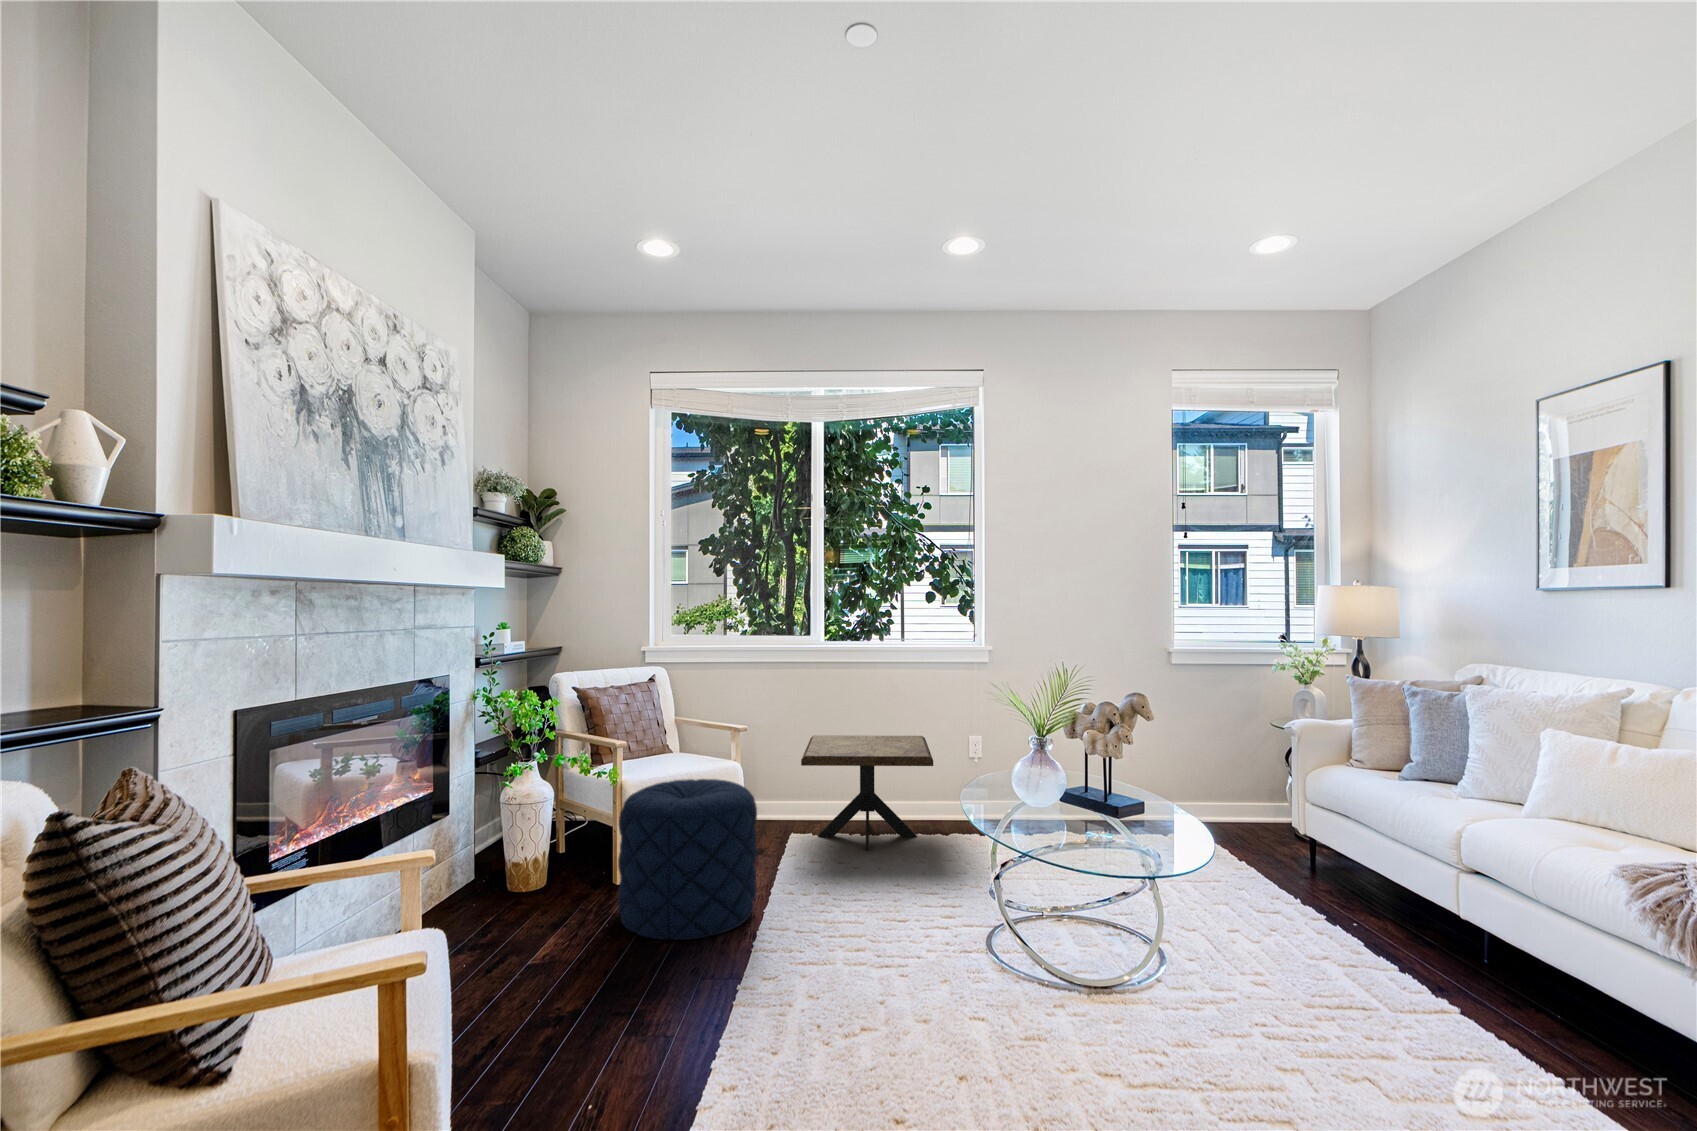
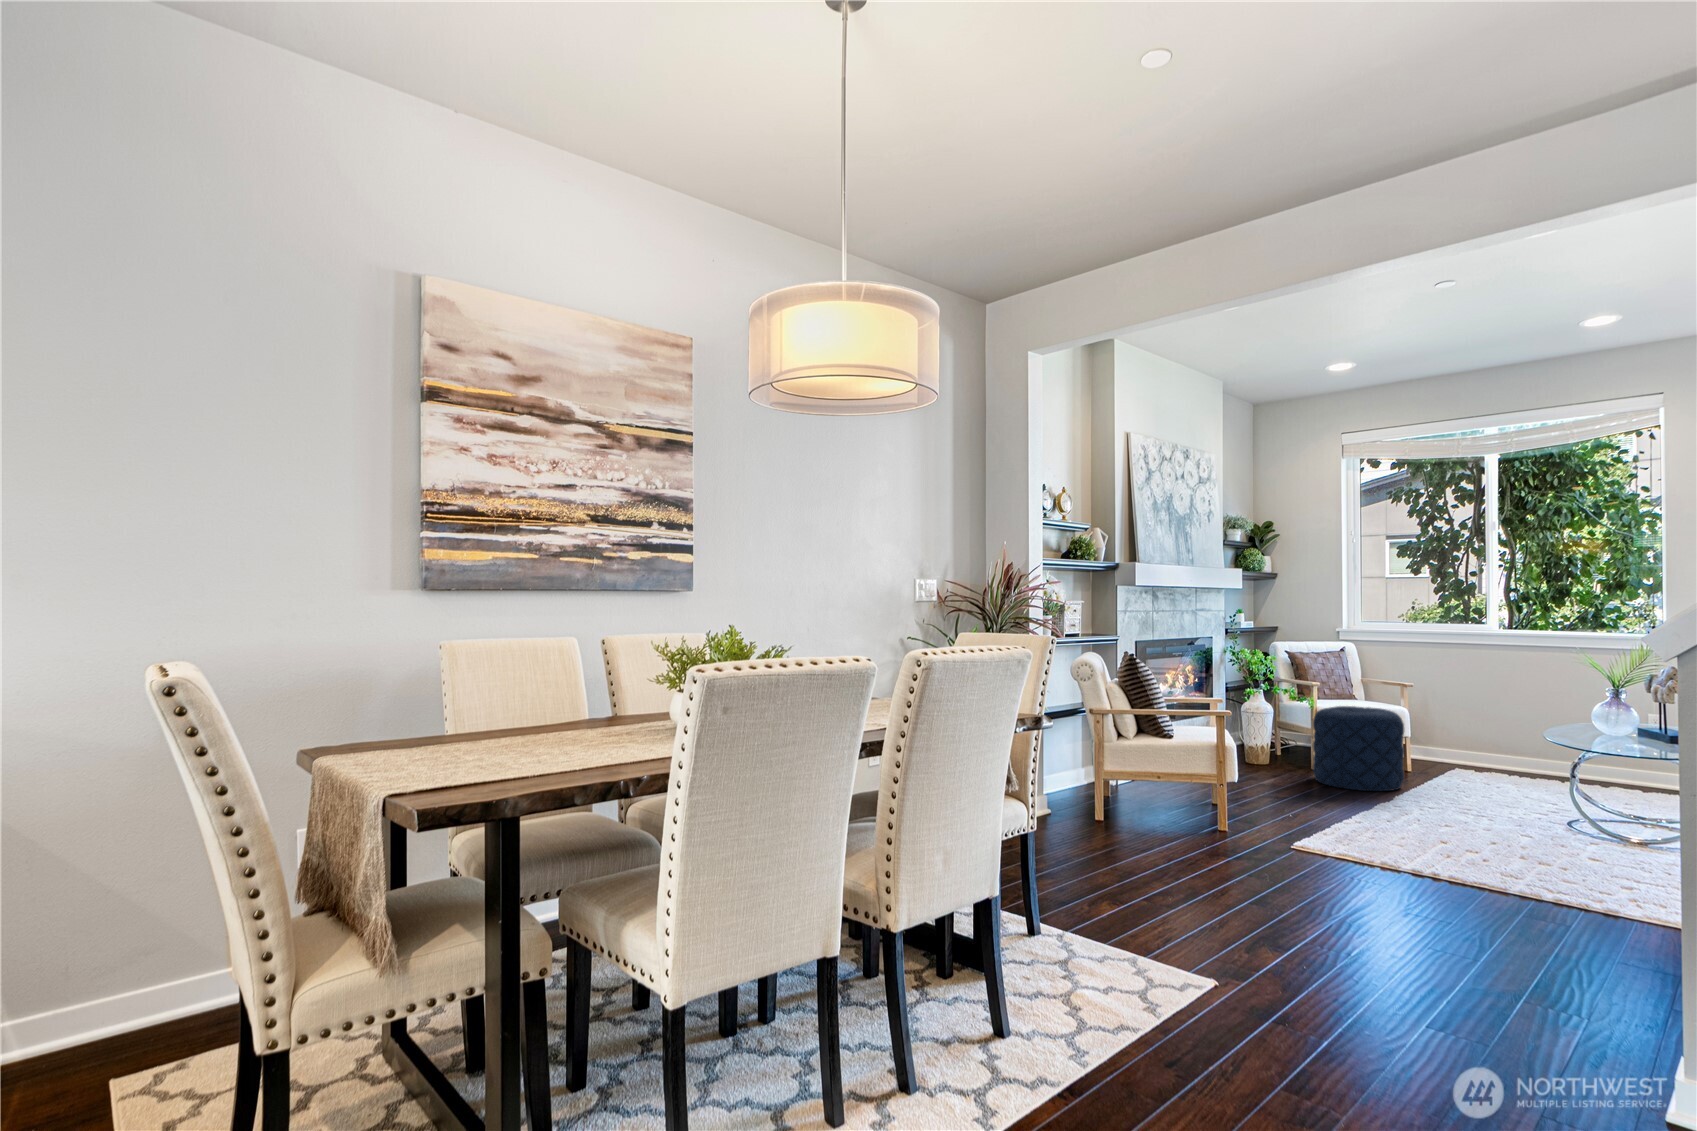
side table: present [801,735,933,851] -> none [1453,701,1584,783]

